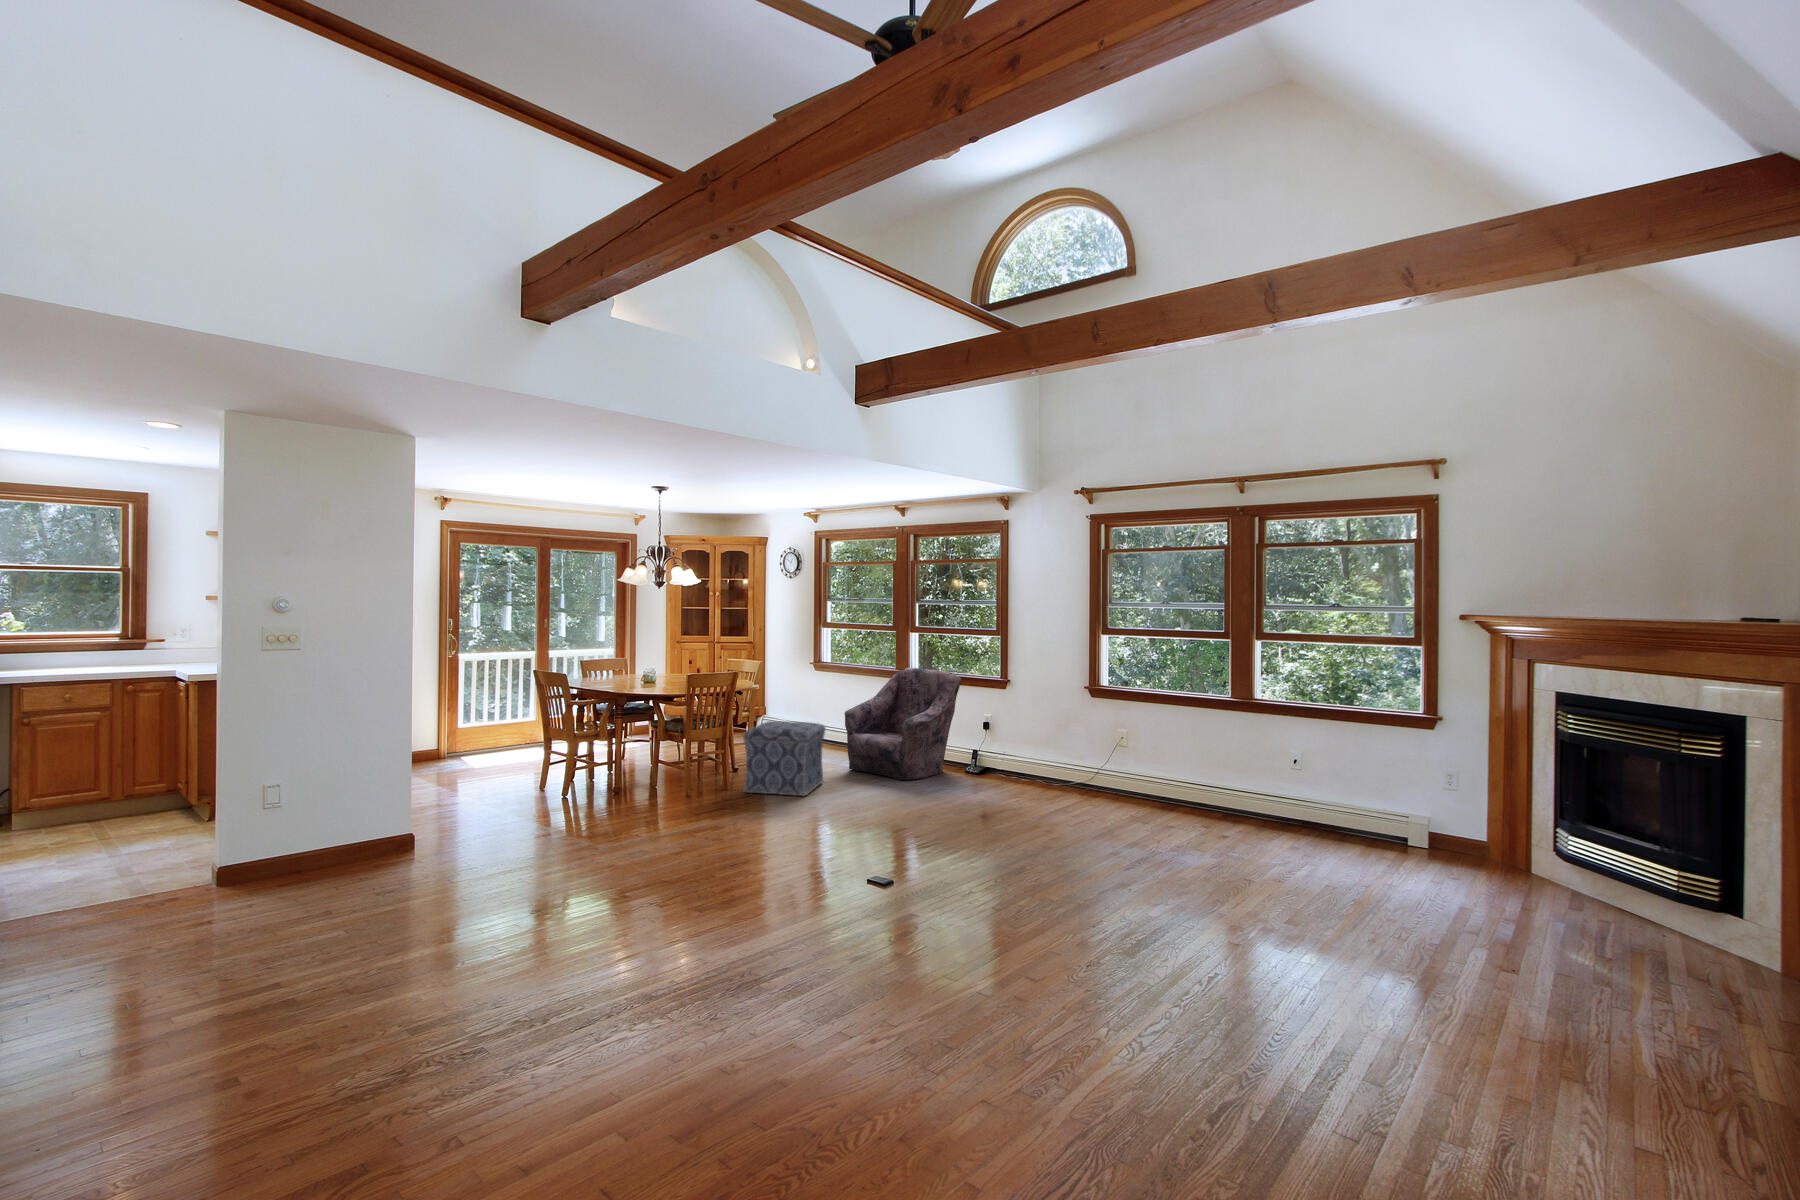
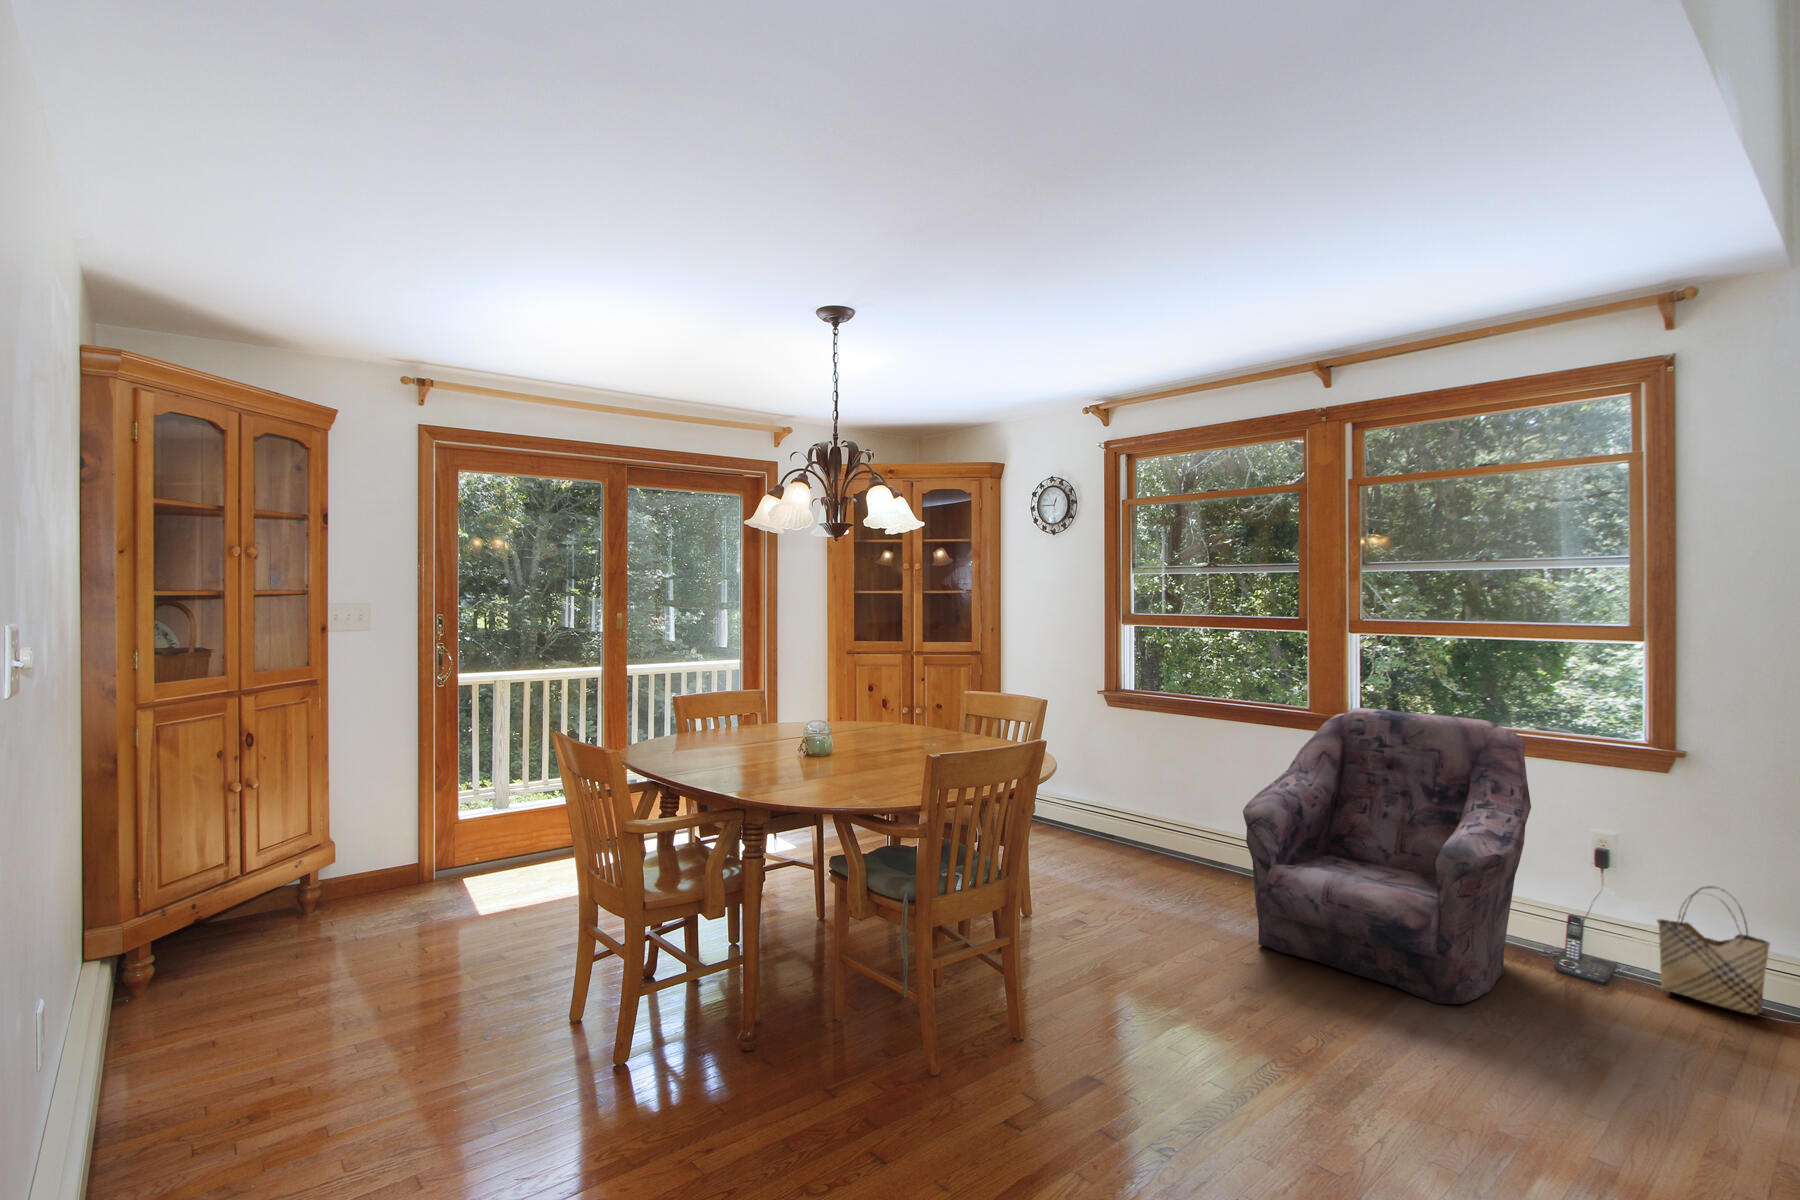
ottoman: present [743,721,825,796] -> none [1061,843,1256,1082]
woven basket: none [993,734,1023,779] -> present [1657,886,1770,1015]

